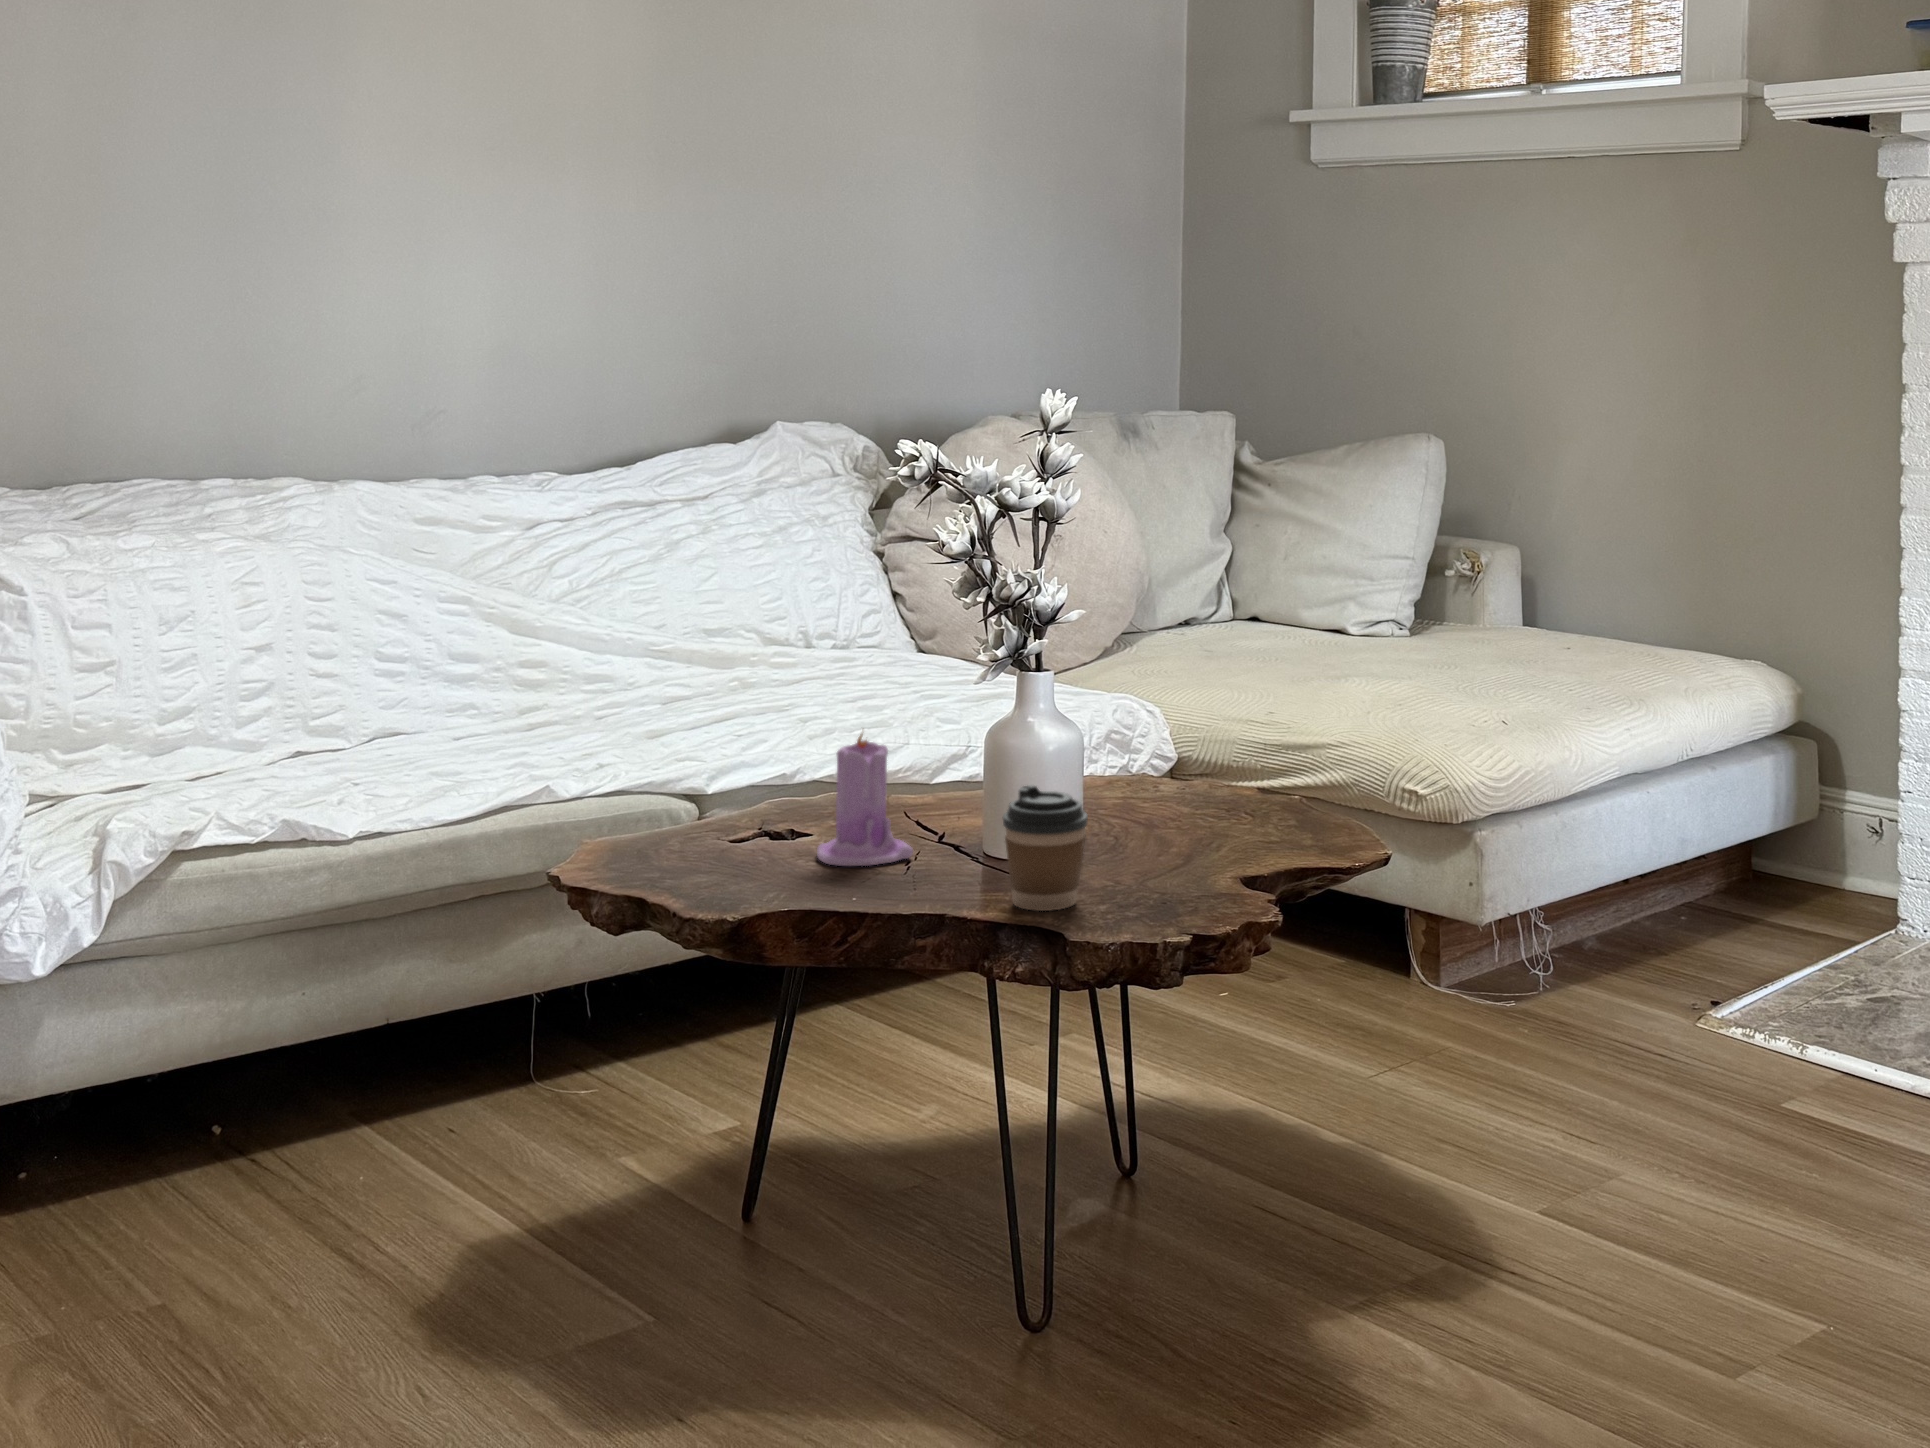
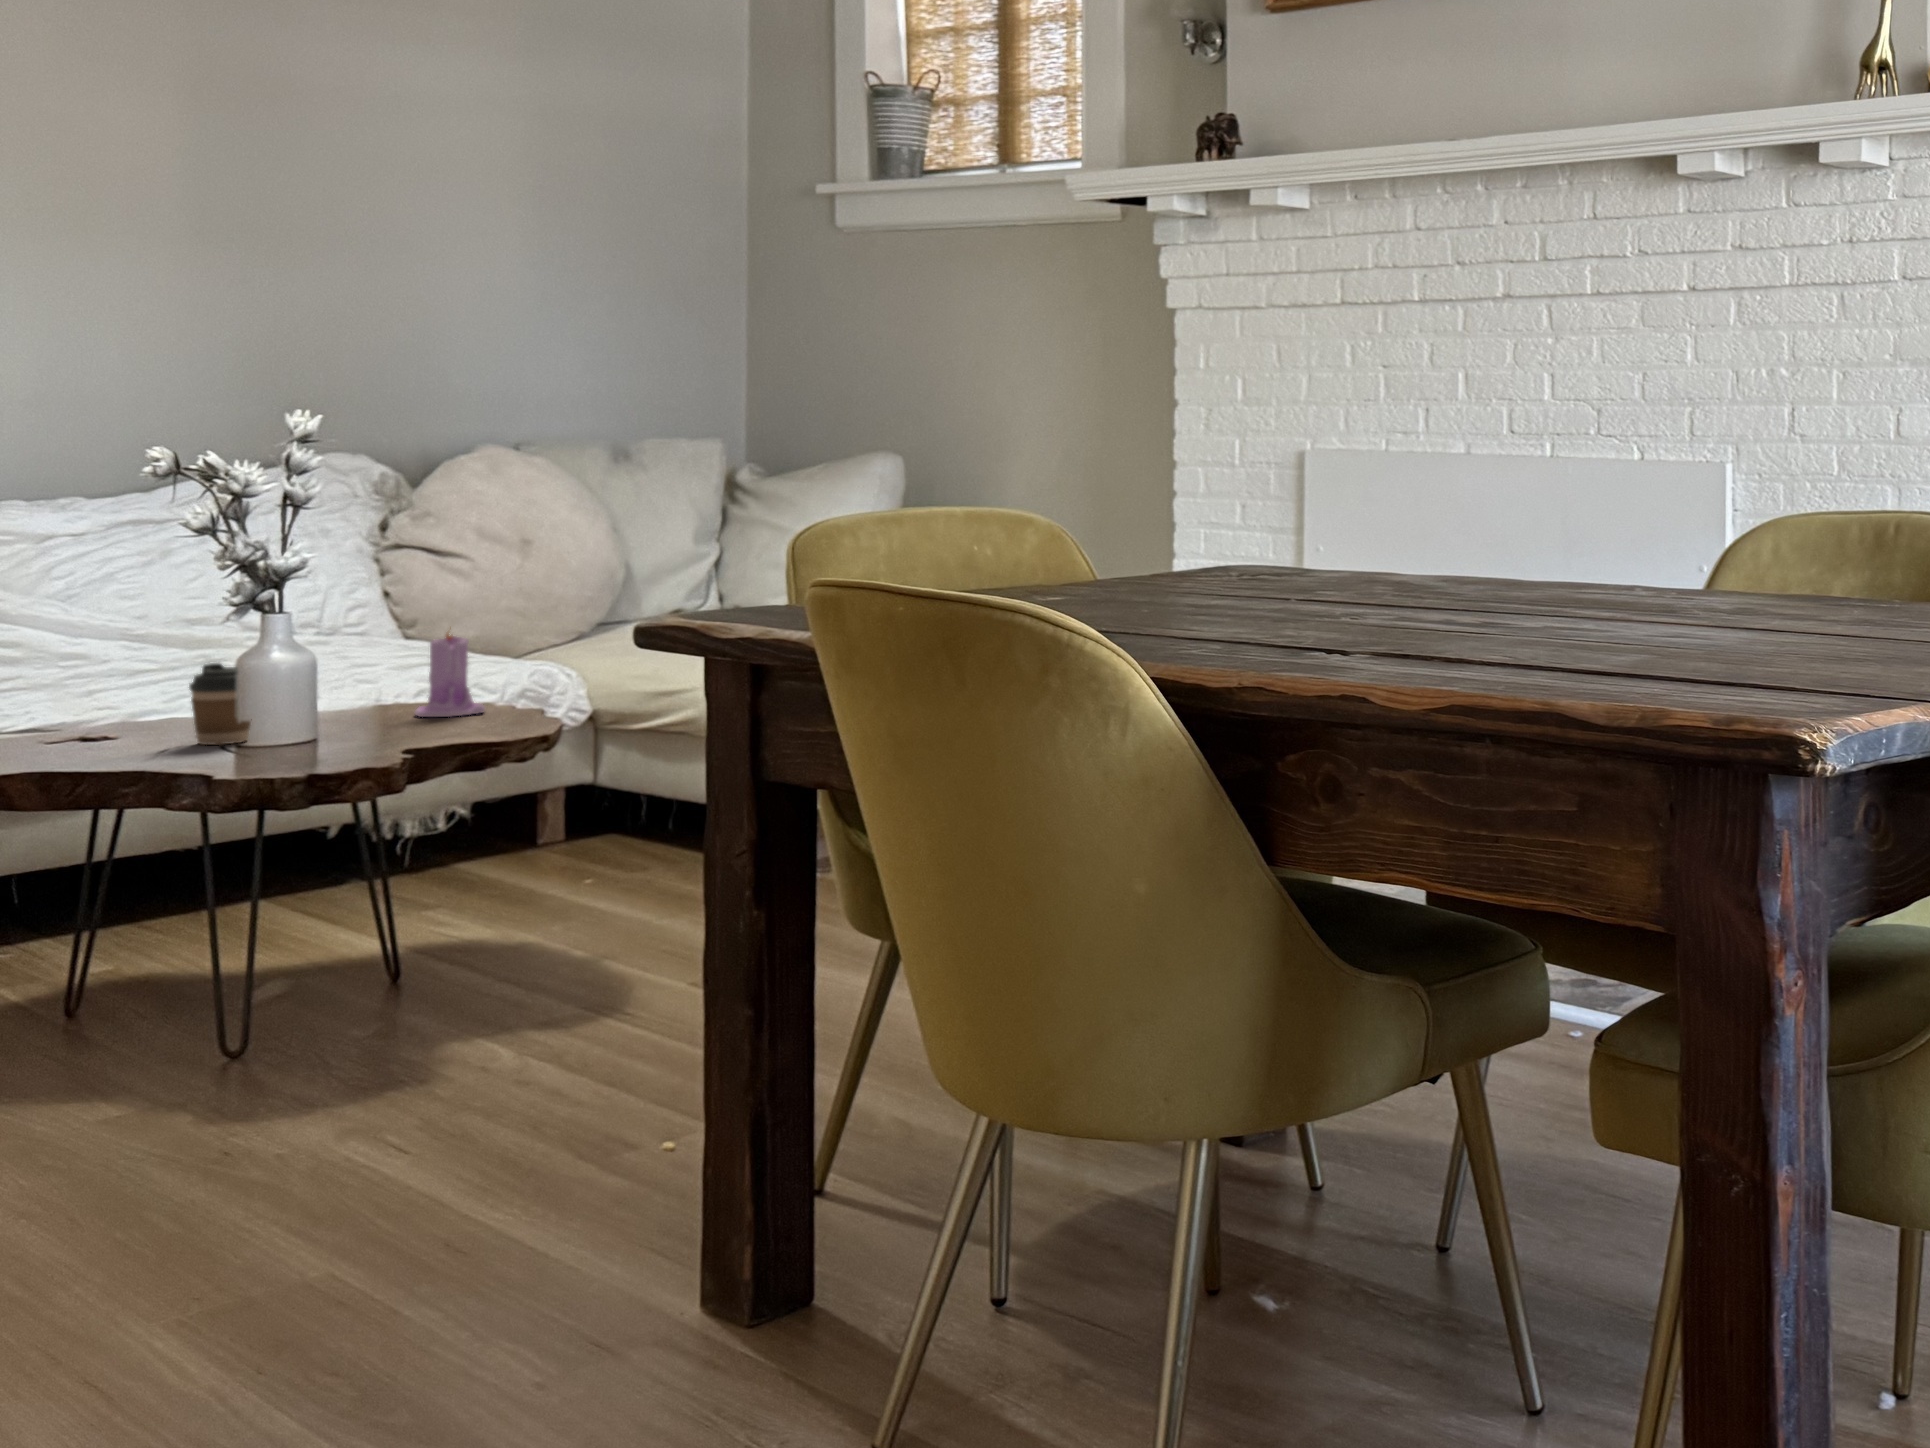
candle: present [817,734,913,866] -> present [415,628,485,717]

